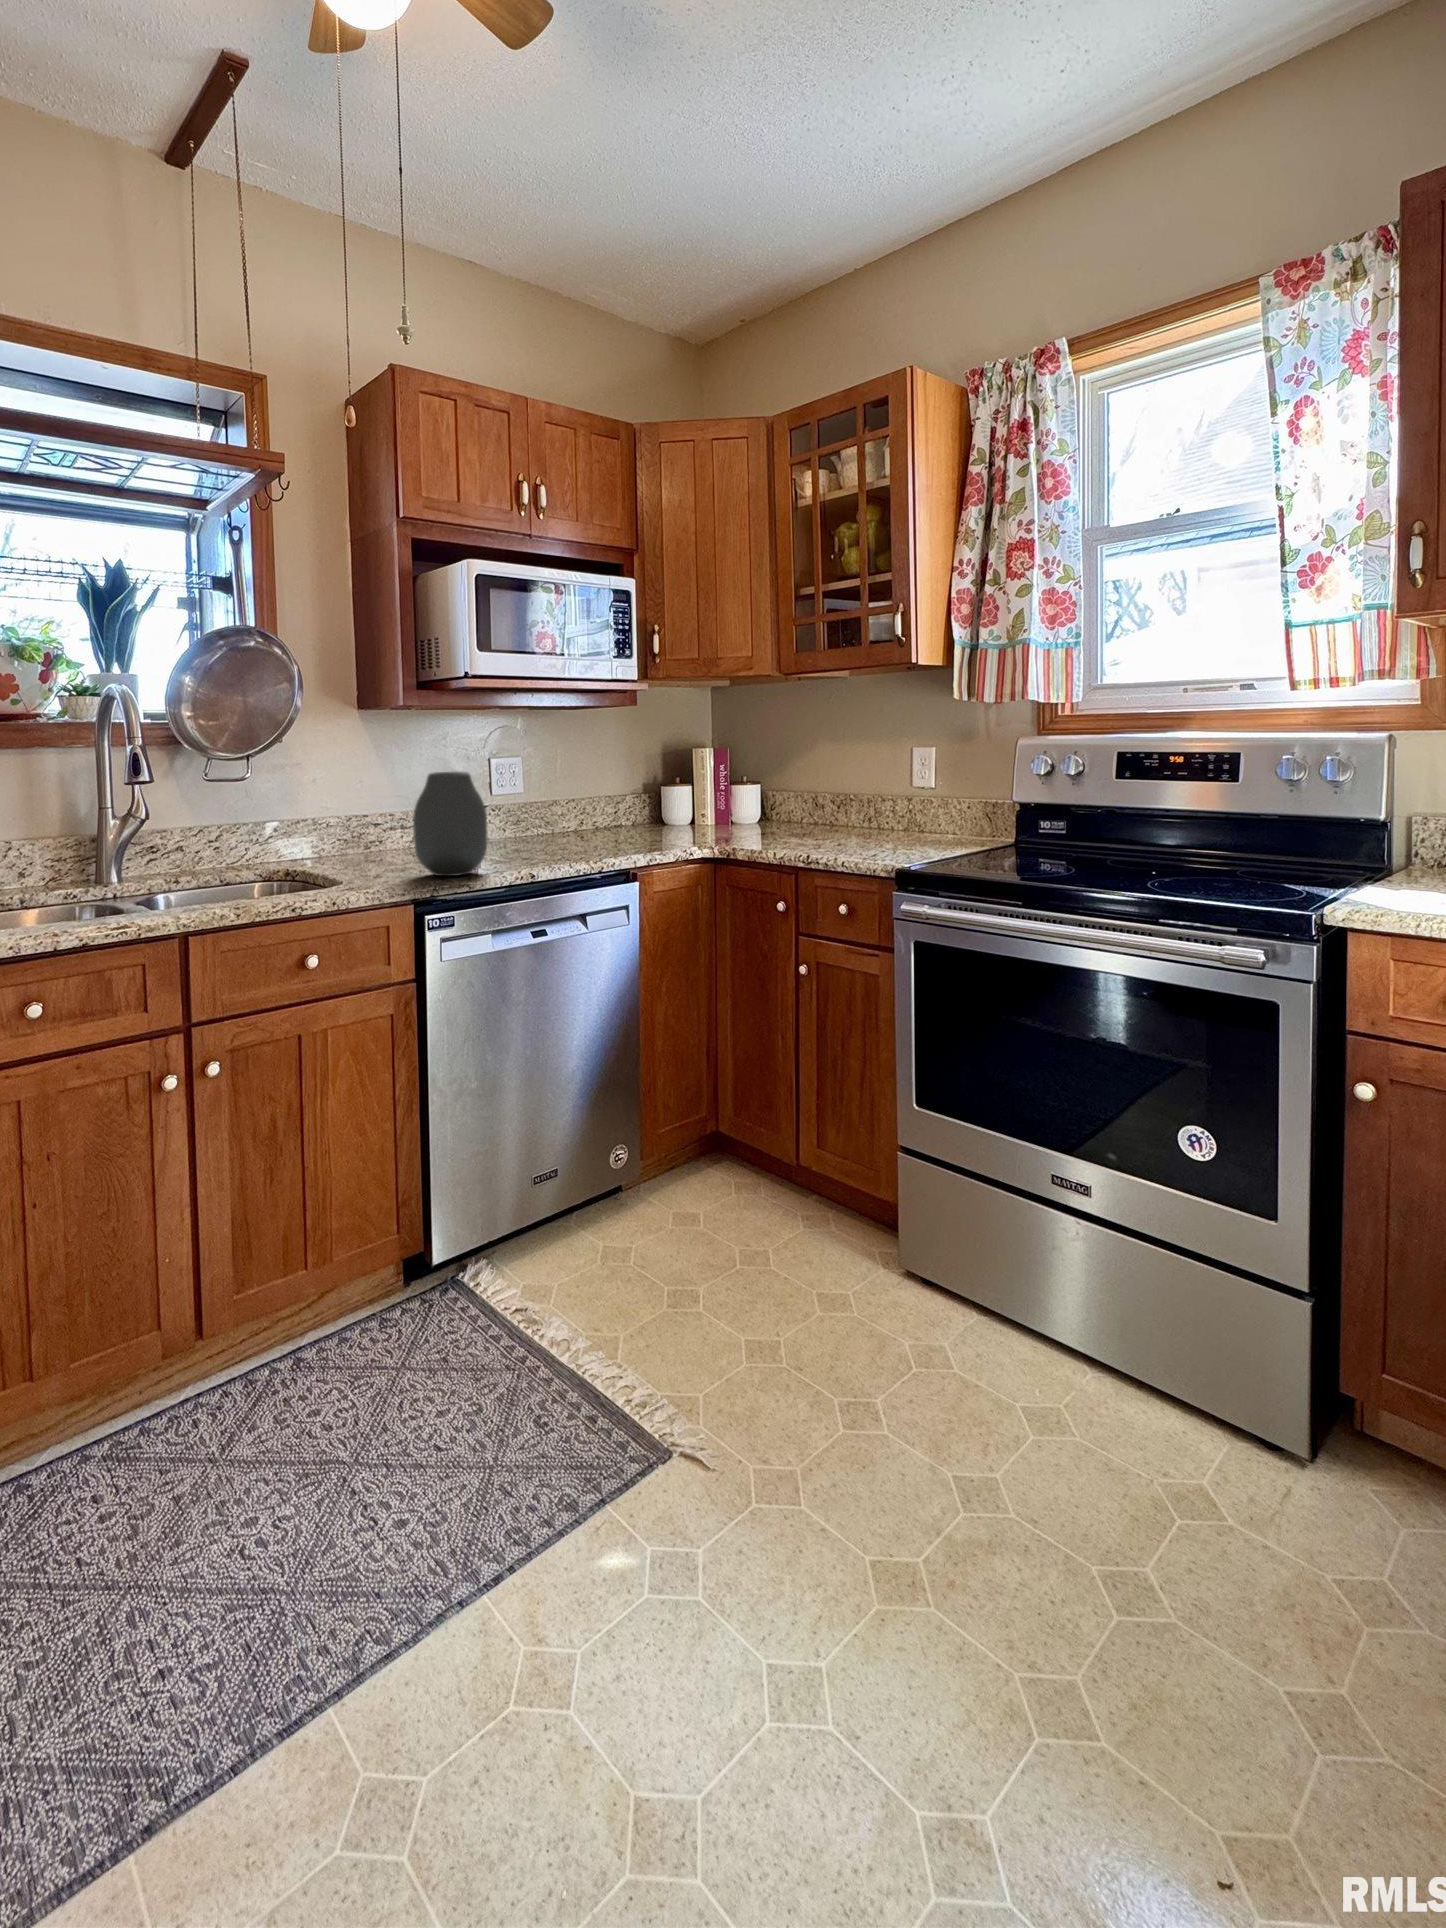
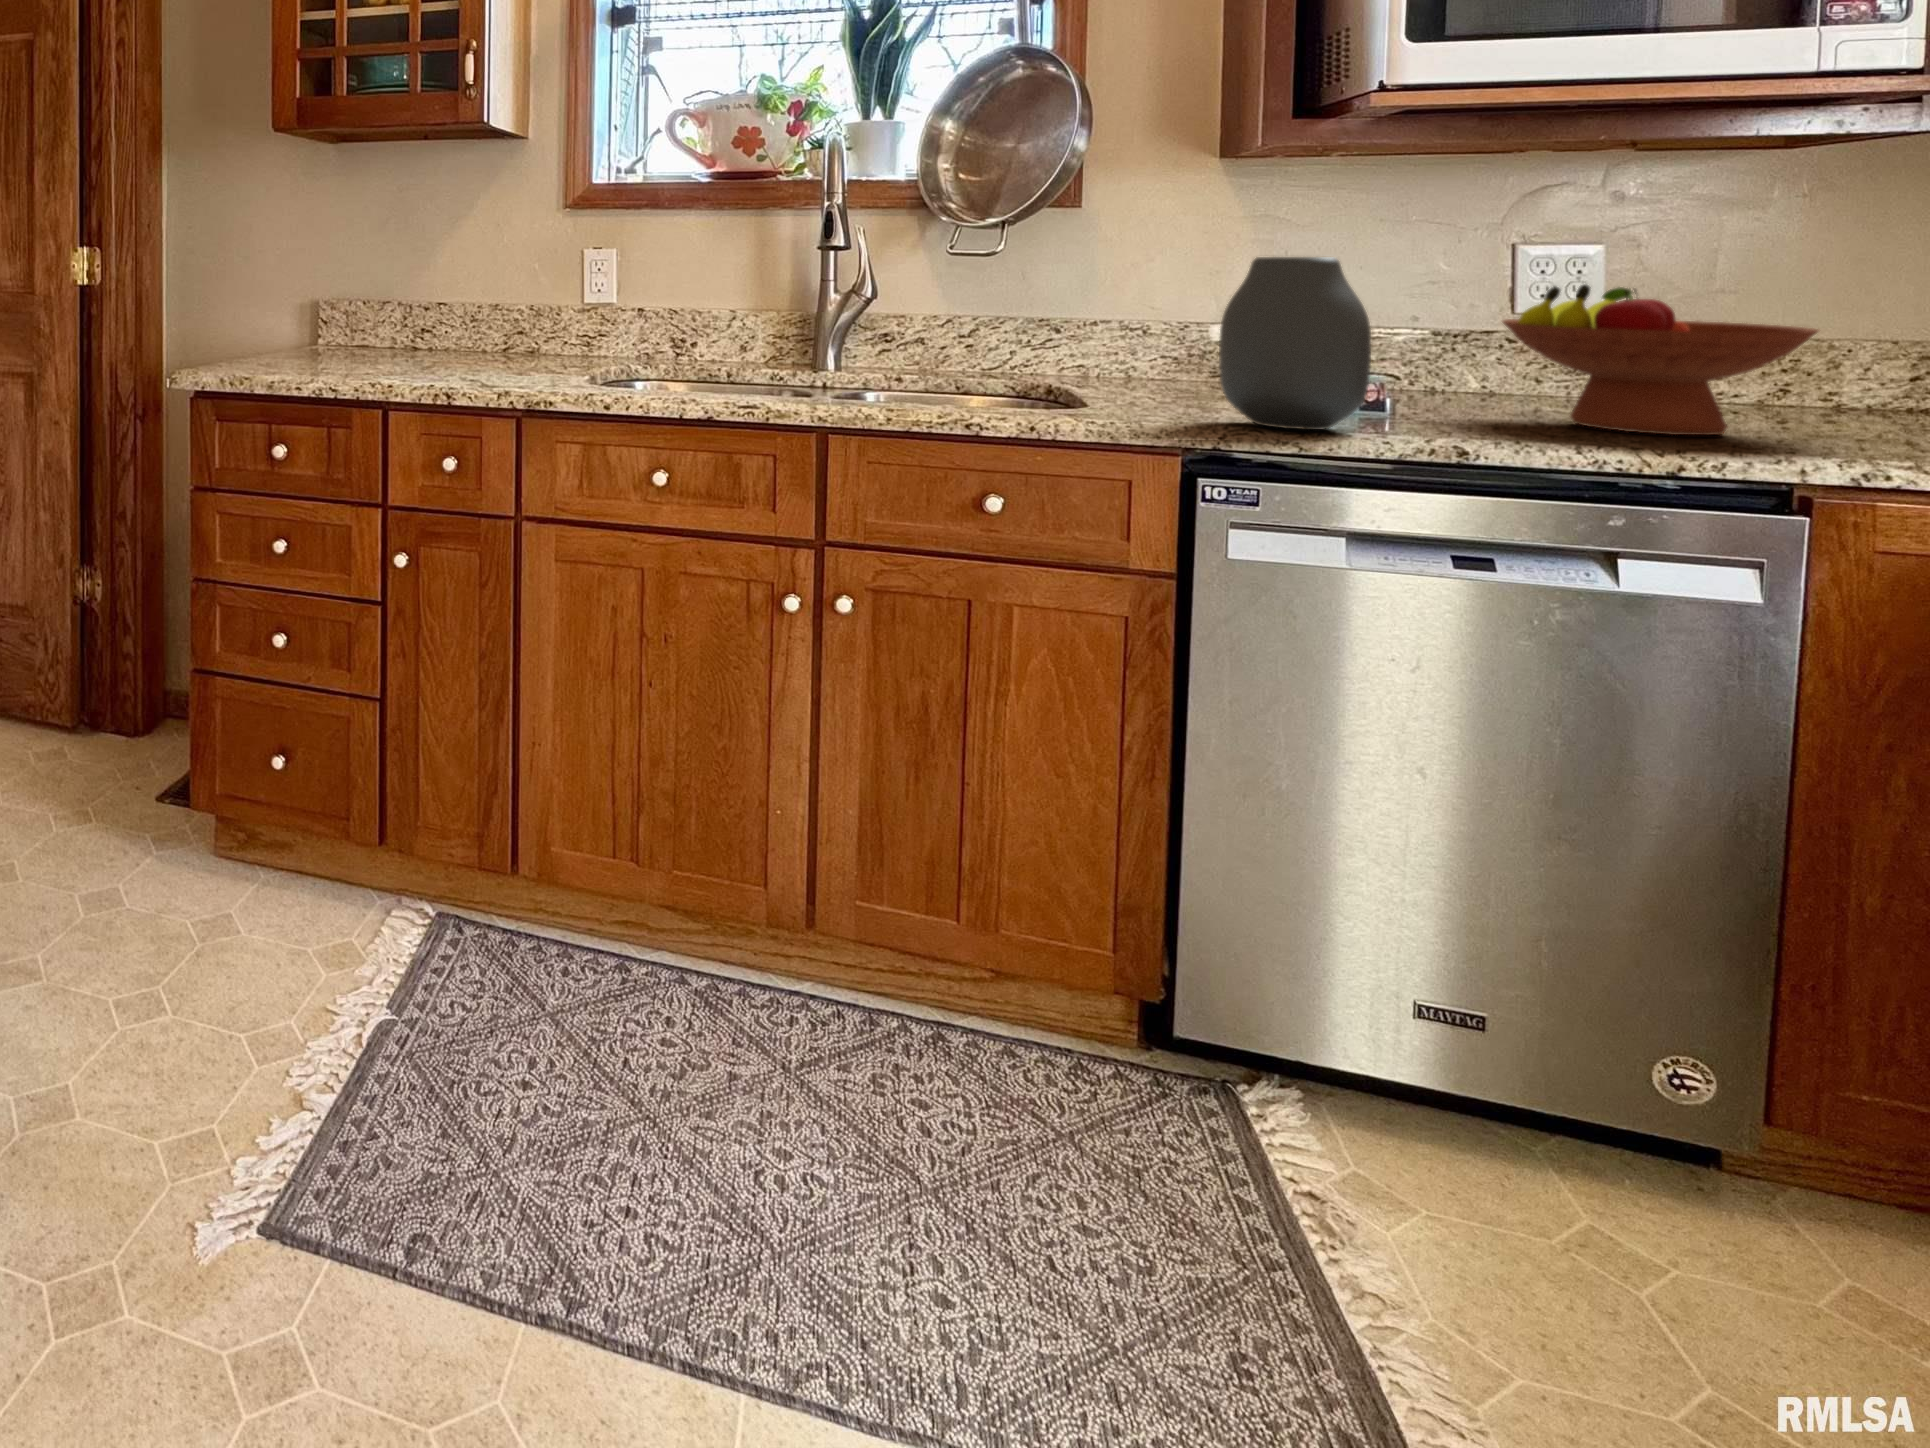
fruit bowl: none [510,779,620,852] -> present [1502,285,1818,435]

